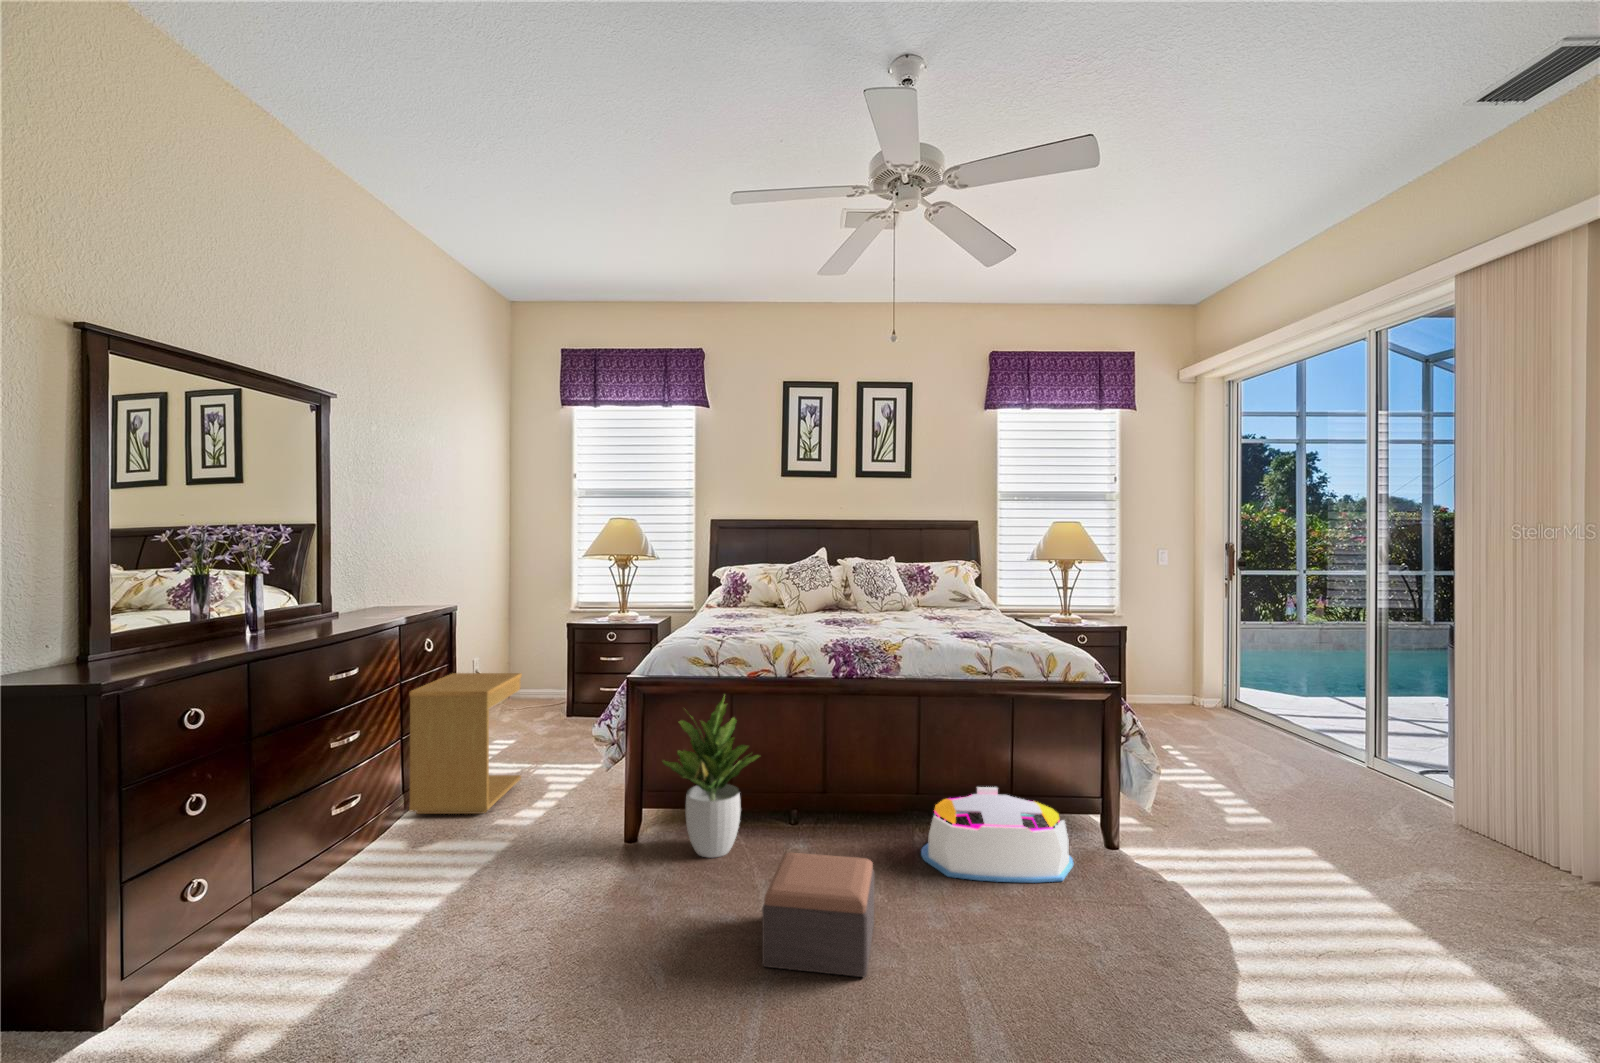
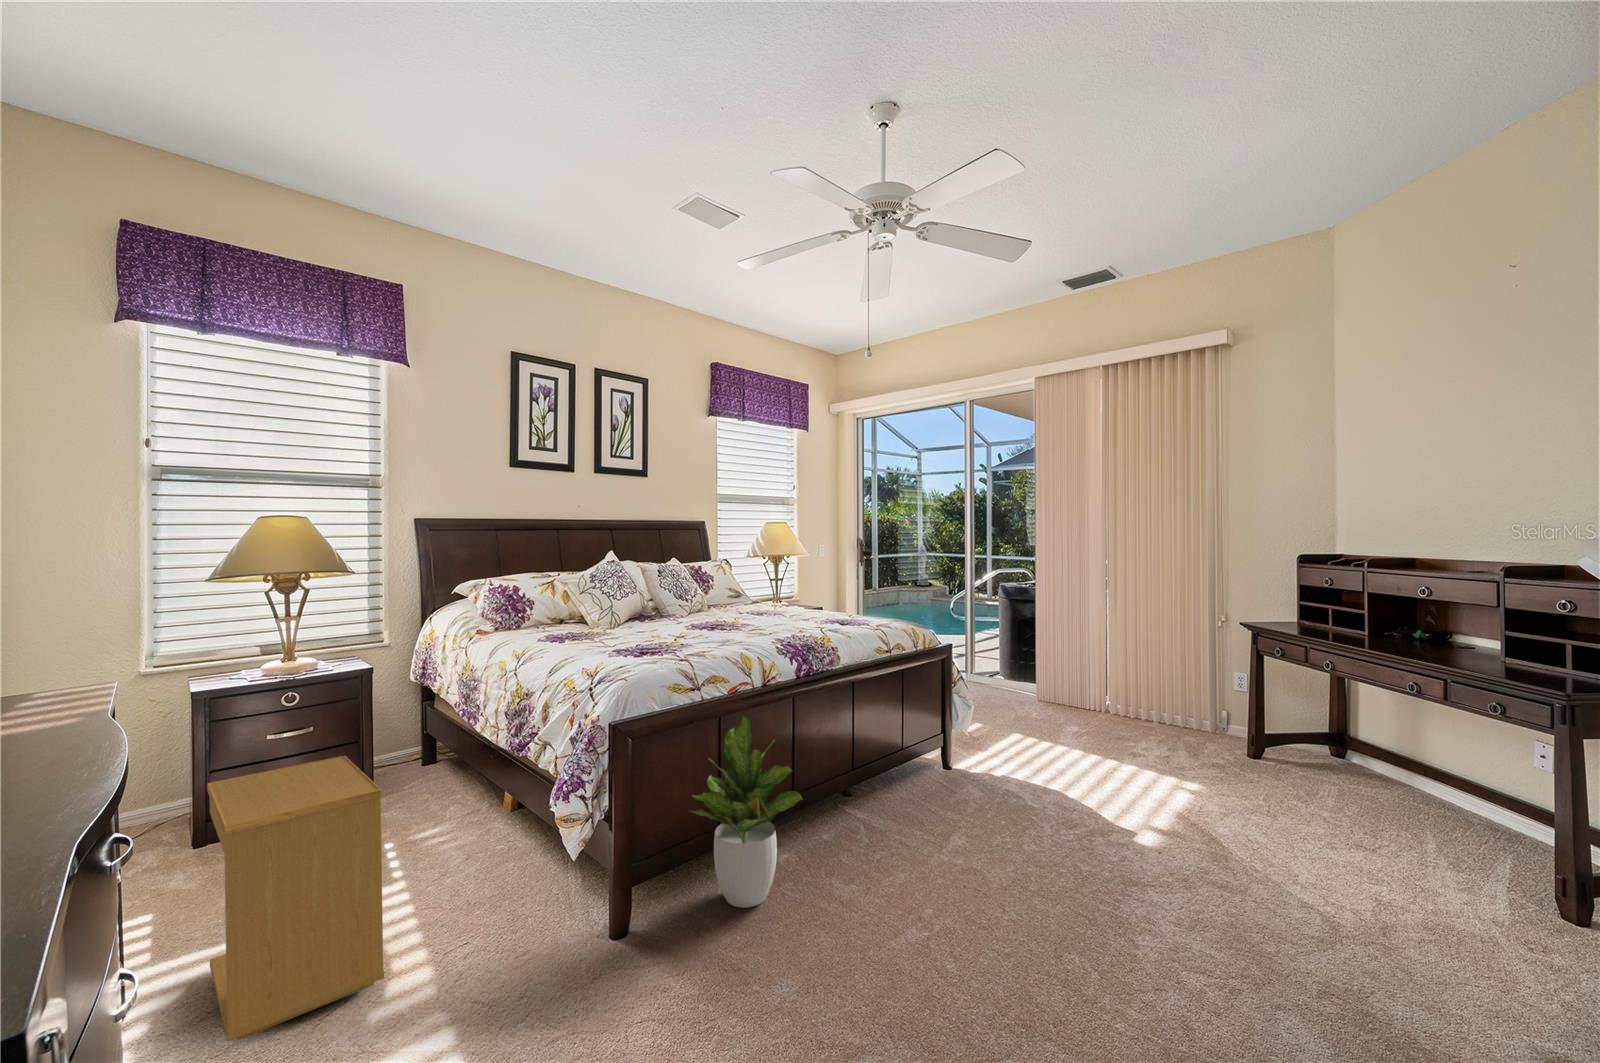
storage bin: present [921,787,1073,883] -> none [888,753,1009,838]
footstool: present [762,852,874,977] -> none [912,836,1050,969]

